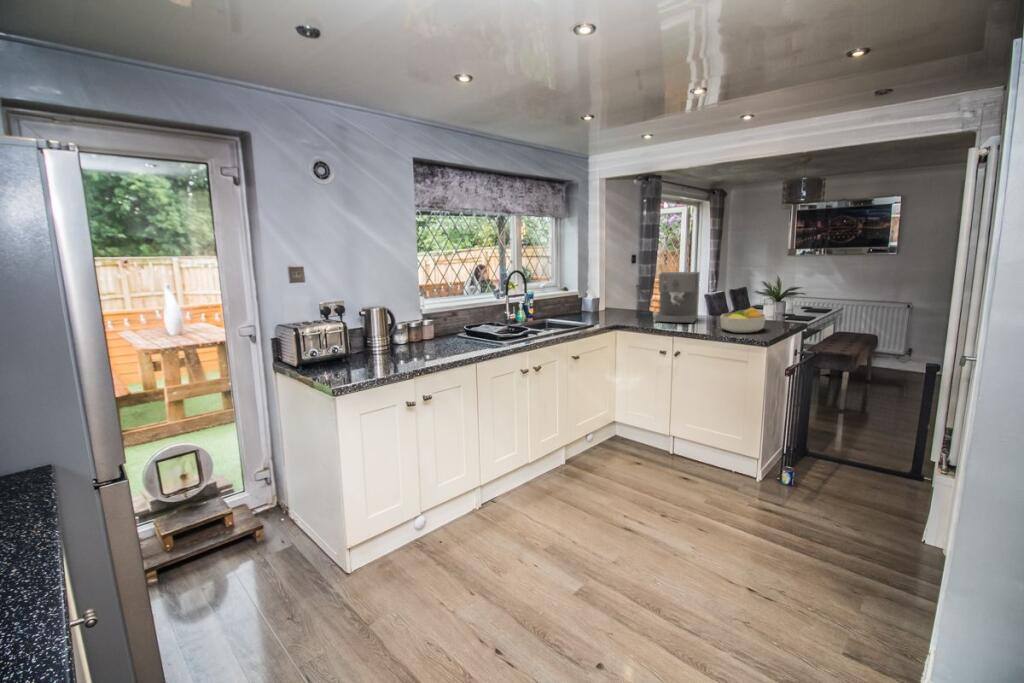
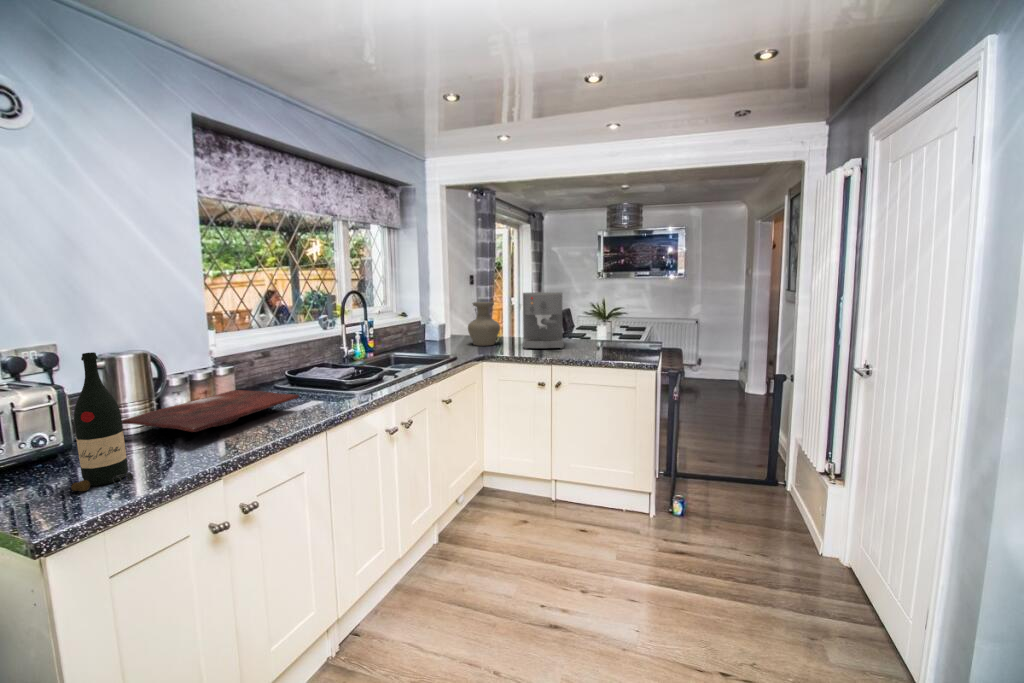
vase: none [612,280,641,318] -> present [468,302,500,346]
wine bottle: none [350,305,375,374] -> present [71,352,133,491]
fruit bowl: present [720,307,766,333] -> none [597,328,642,356]
cutting board: none [372,335,464,354] -> present [122,390,299,432]

